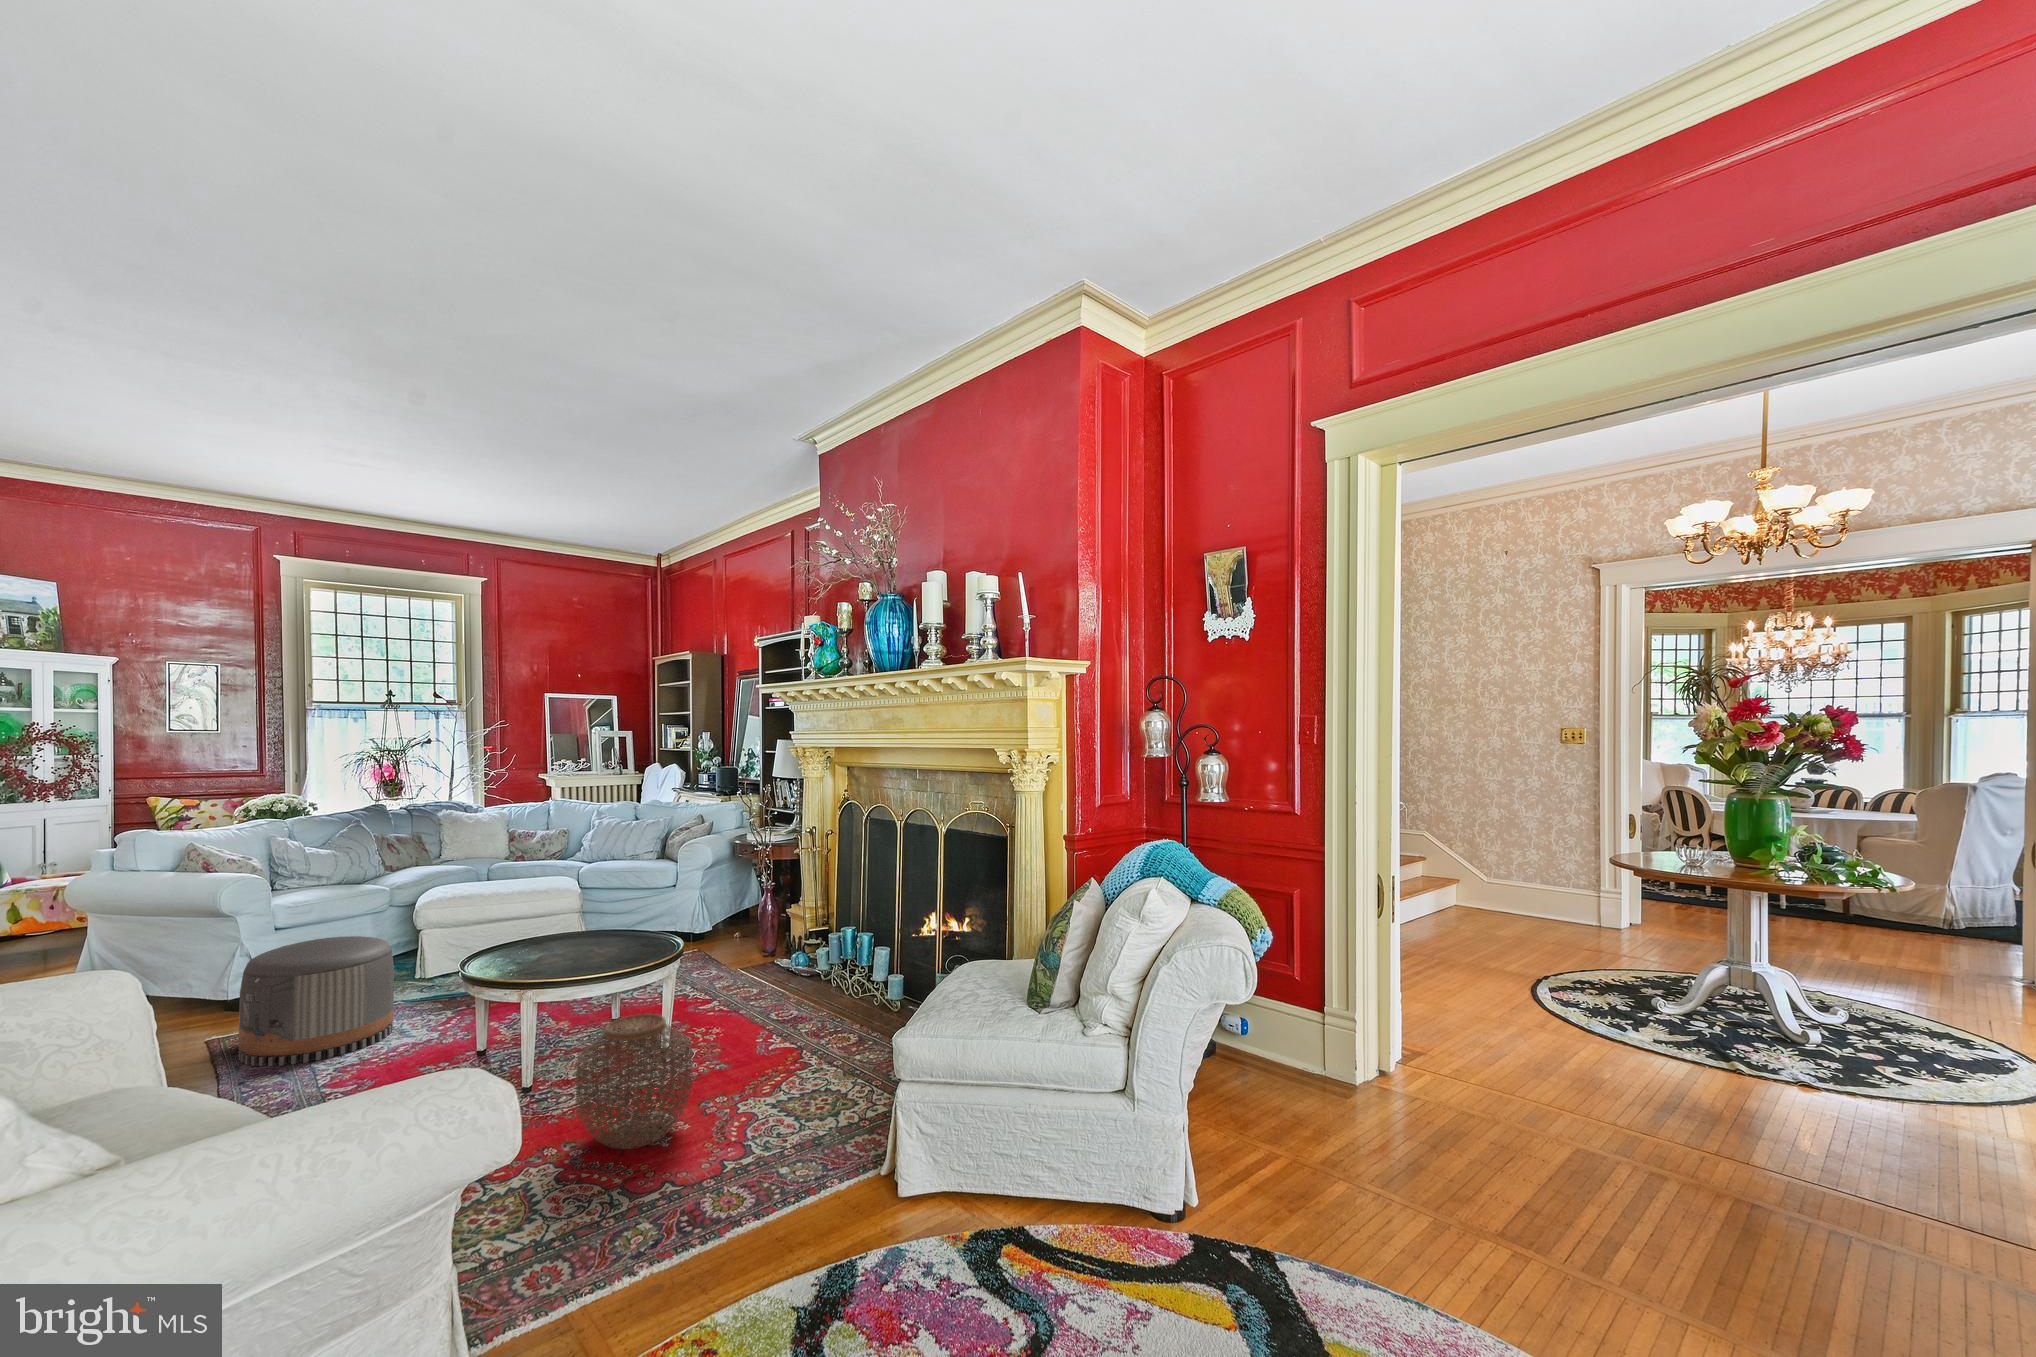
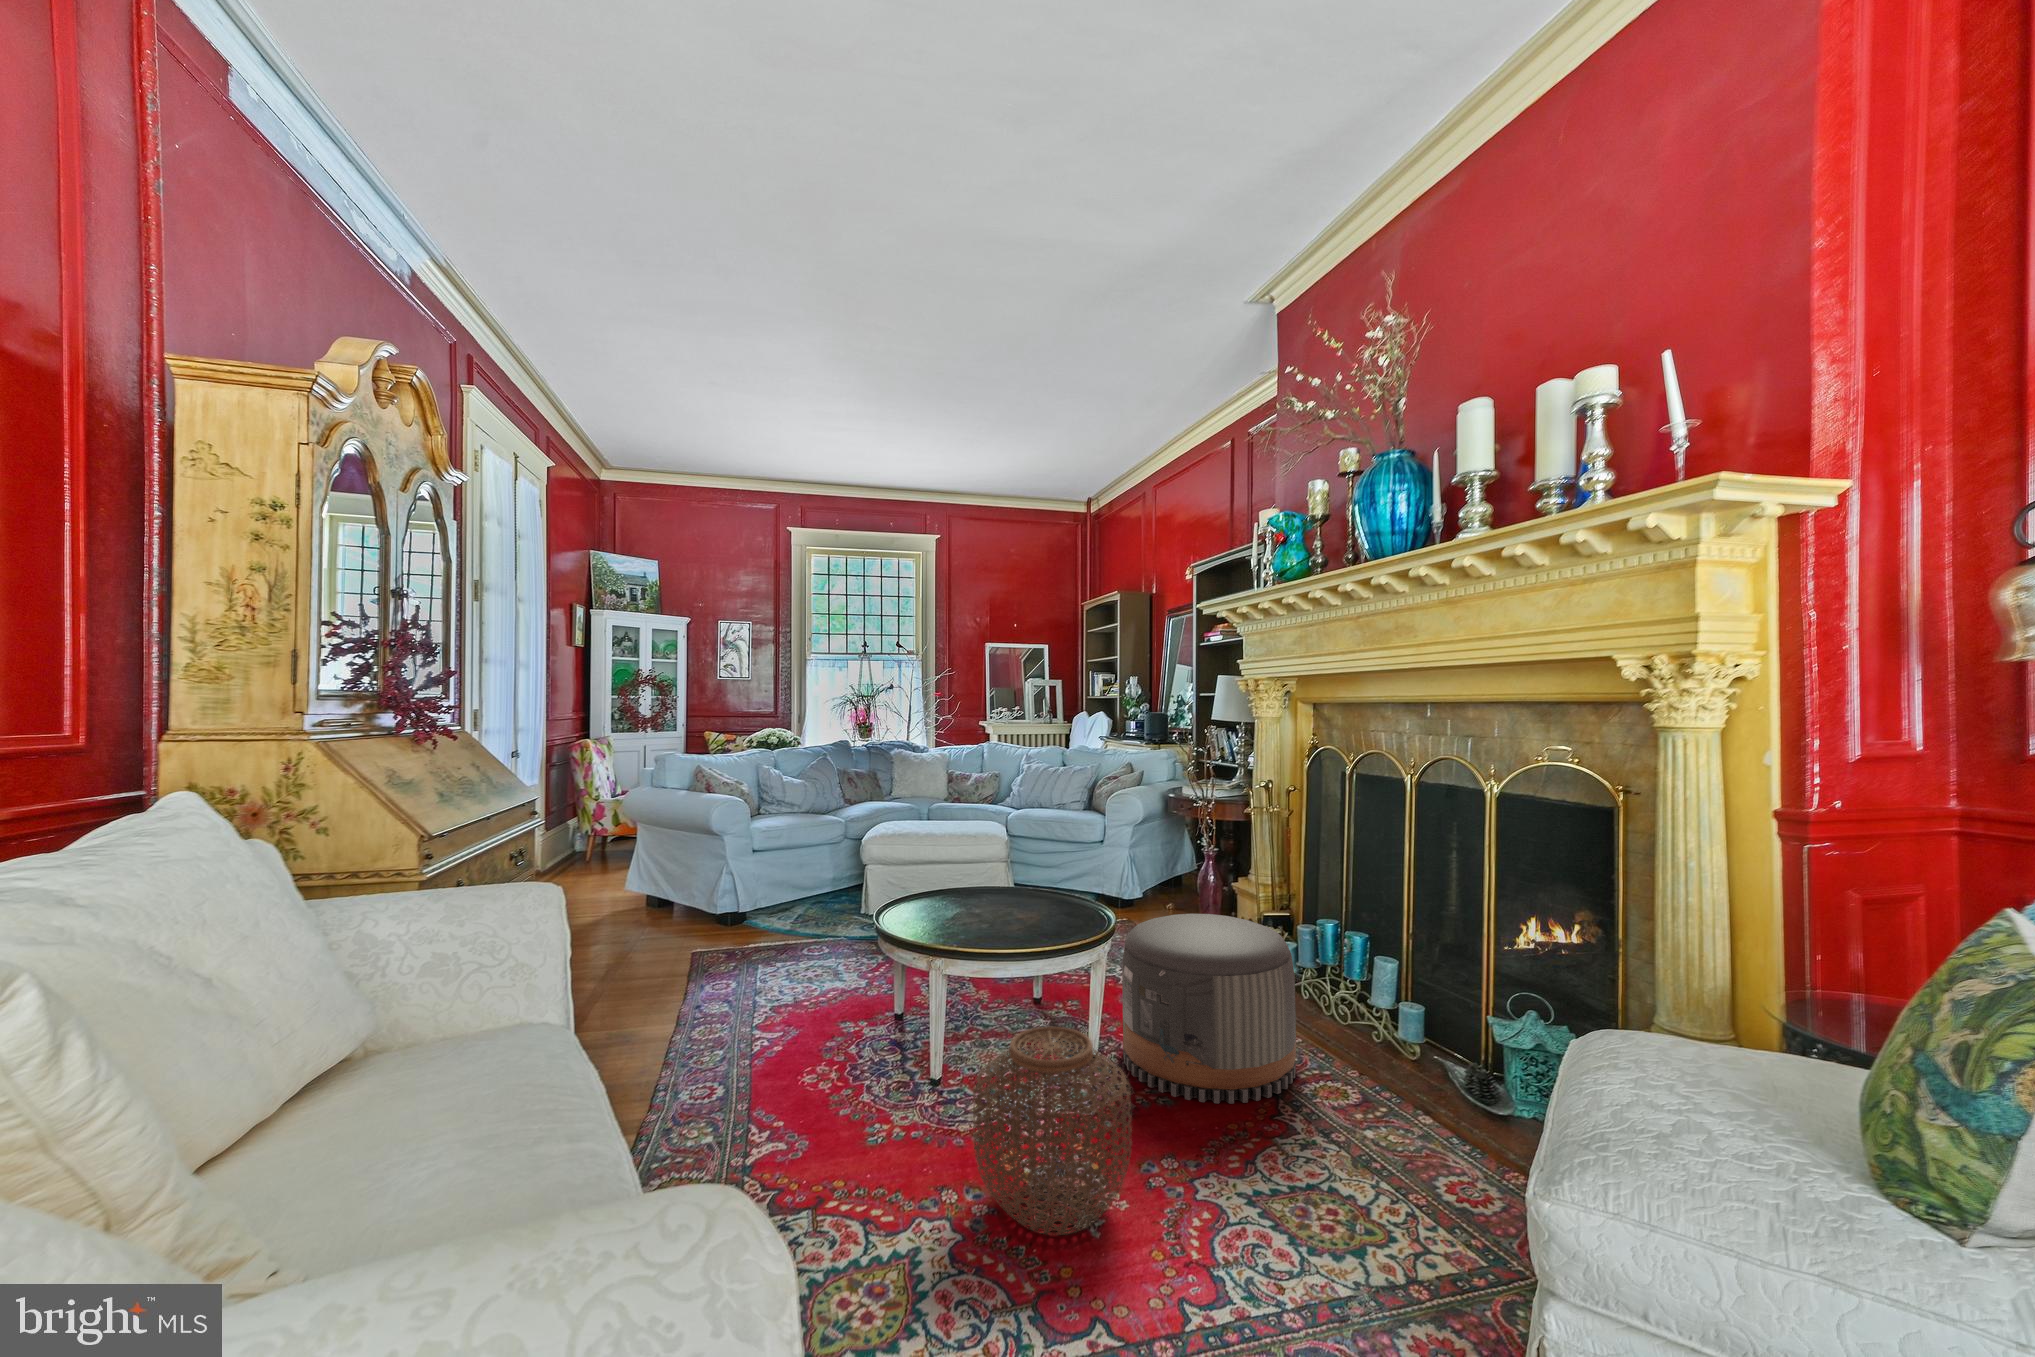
pouf: present [238,936,394,1066] -> present [1122,914,1296,1104]

